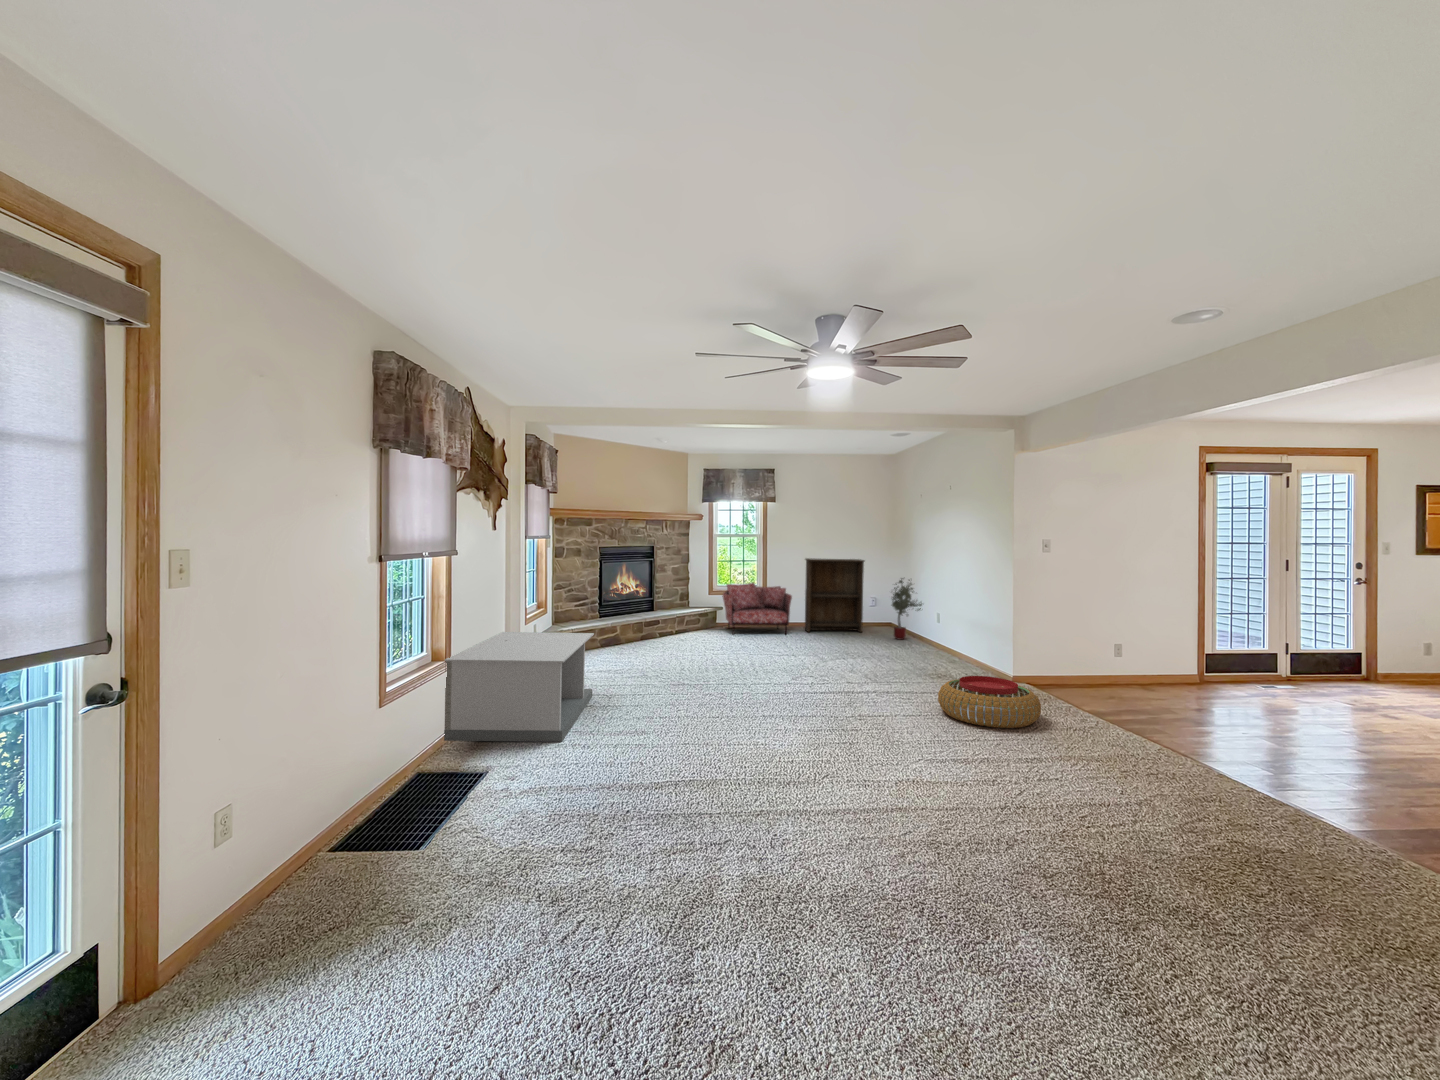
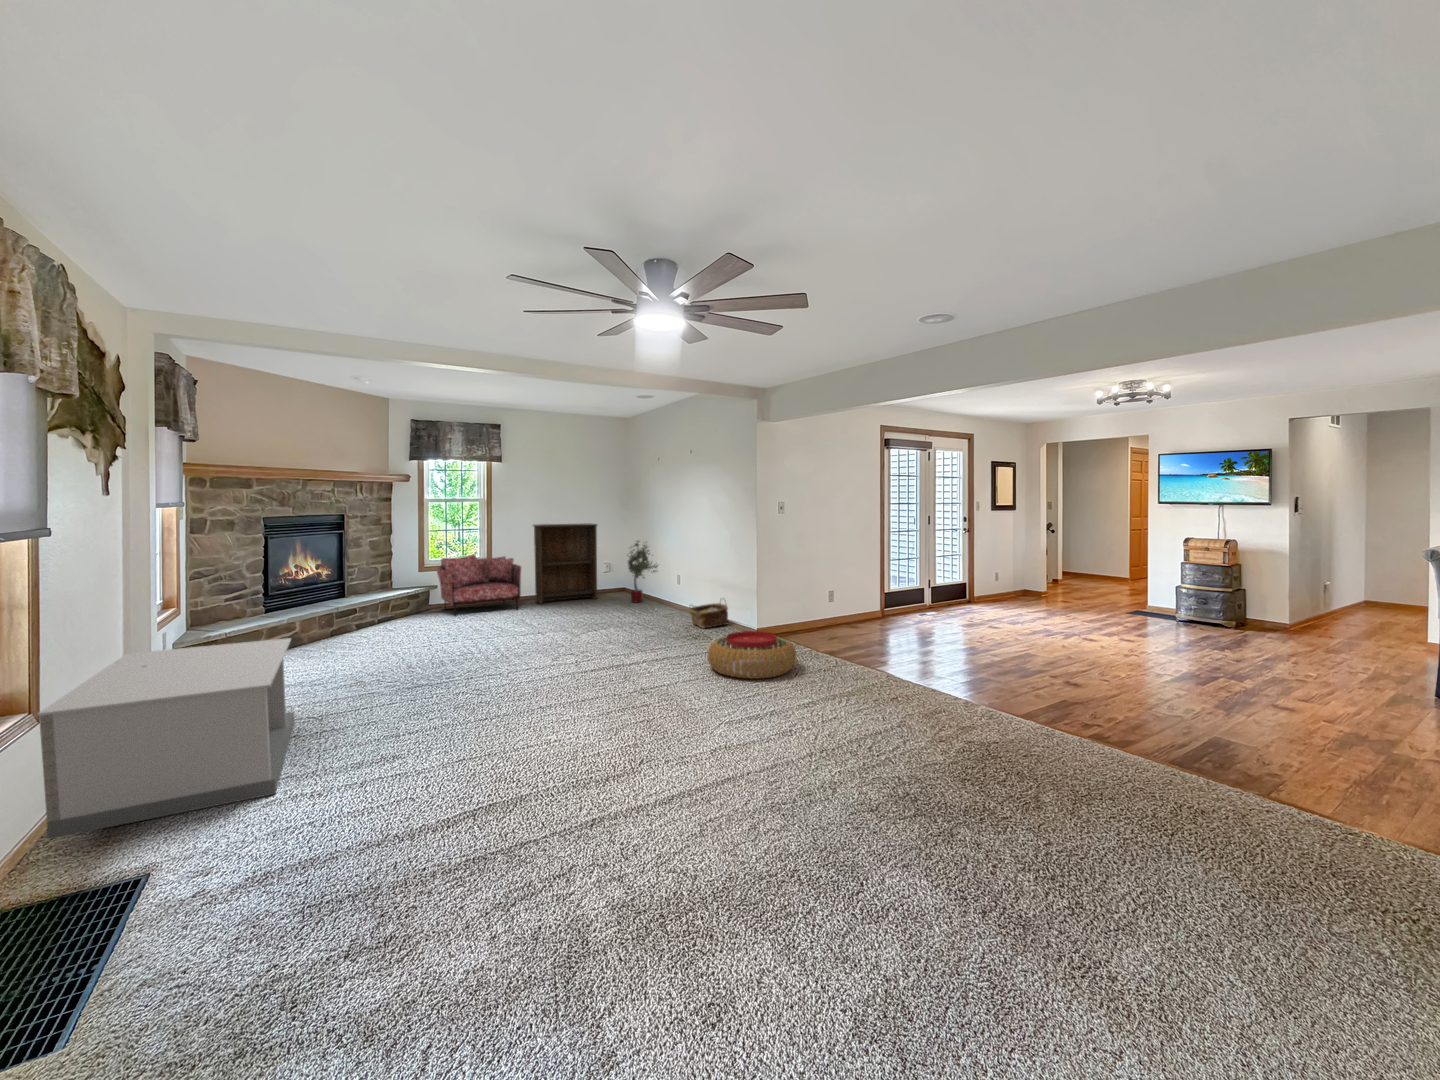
woven basket: none [942,642,986,672] -> present [689,603,728,628]

